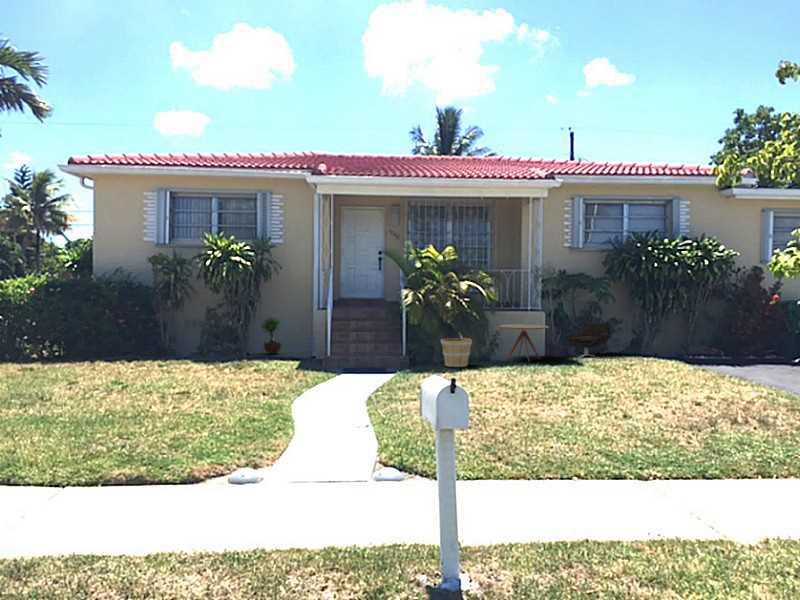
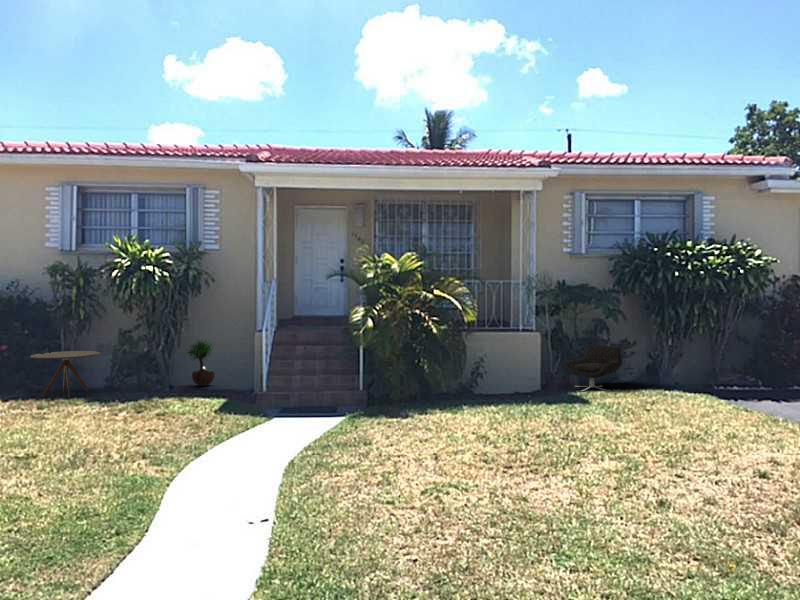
round table: present [499,324,549,362] -> present [30,351,100,398]
wooden bucket: present [441,338,472,367] -> none [405,368,445,407]

